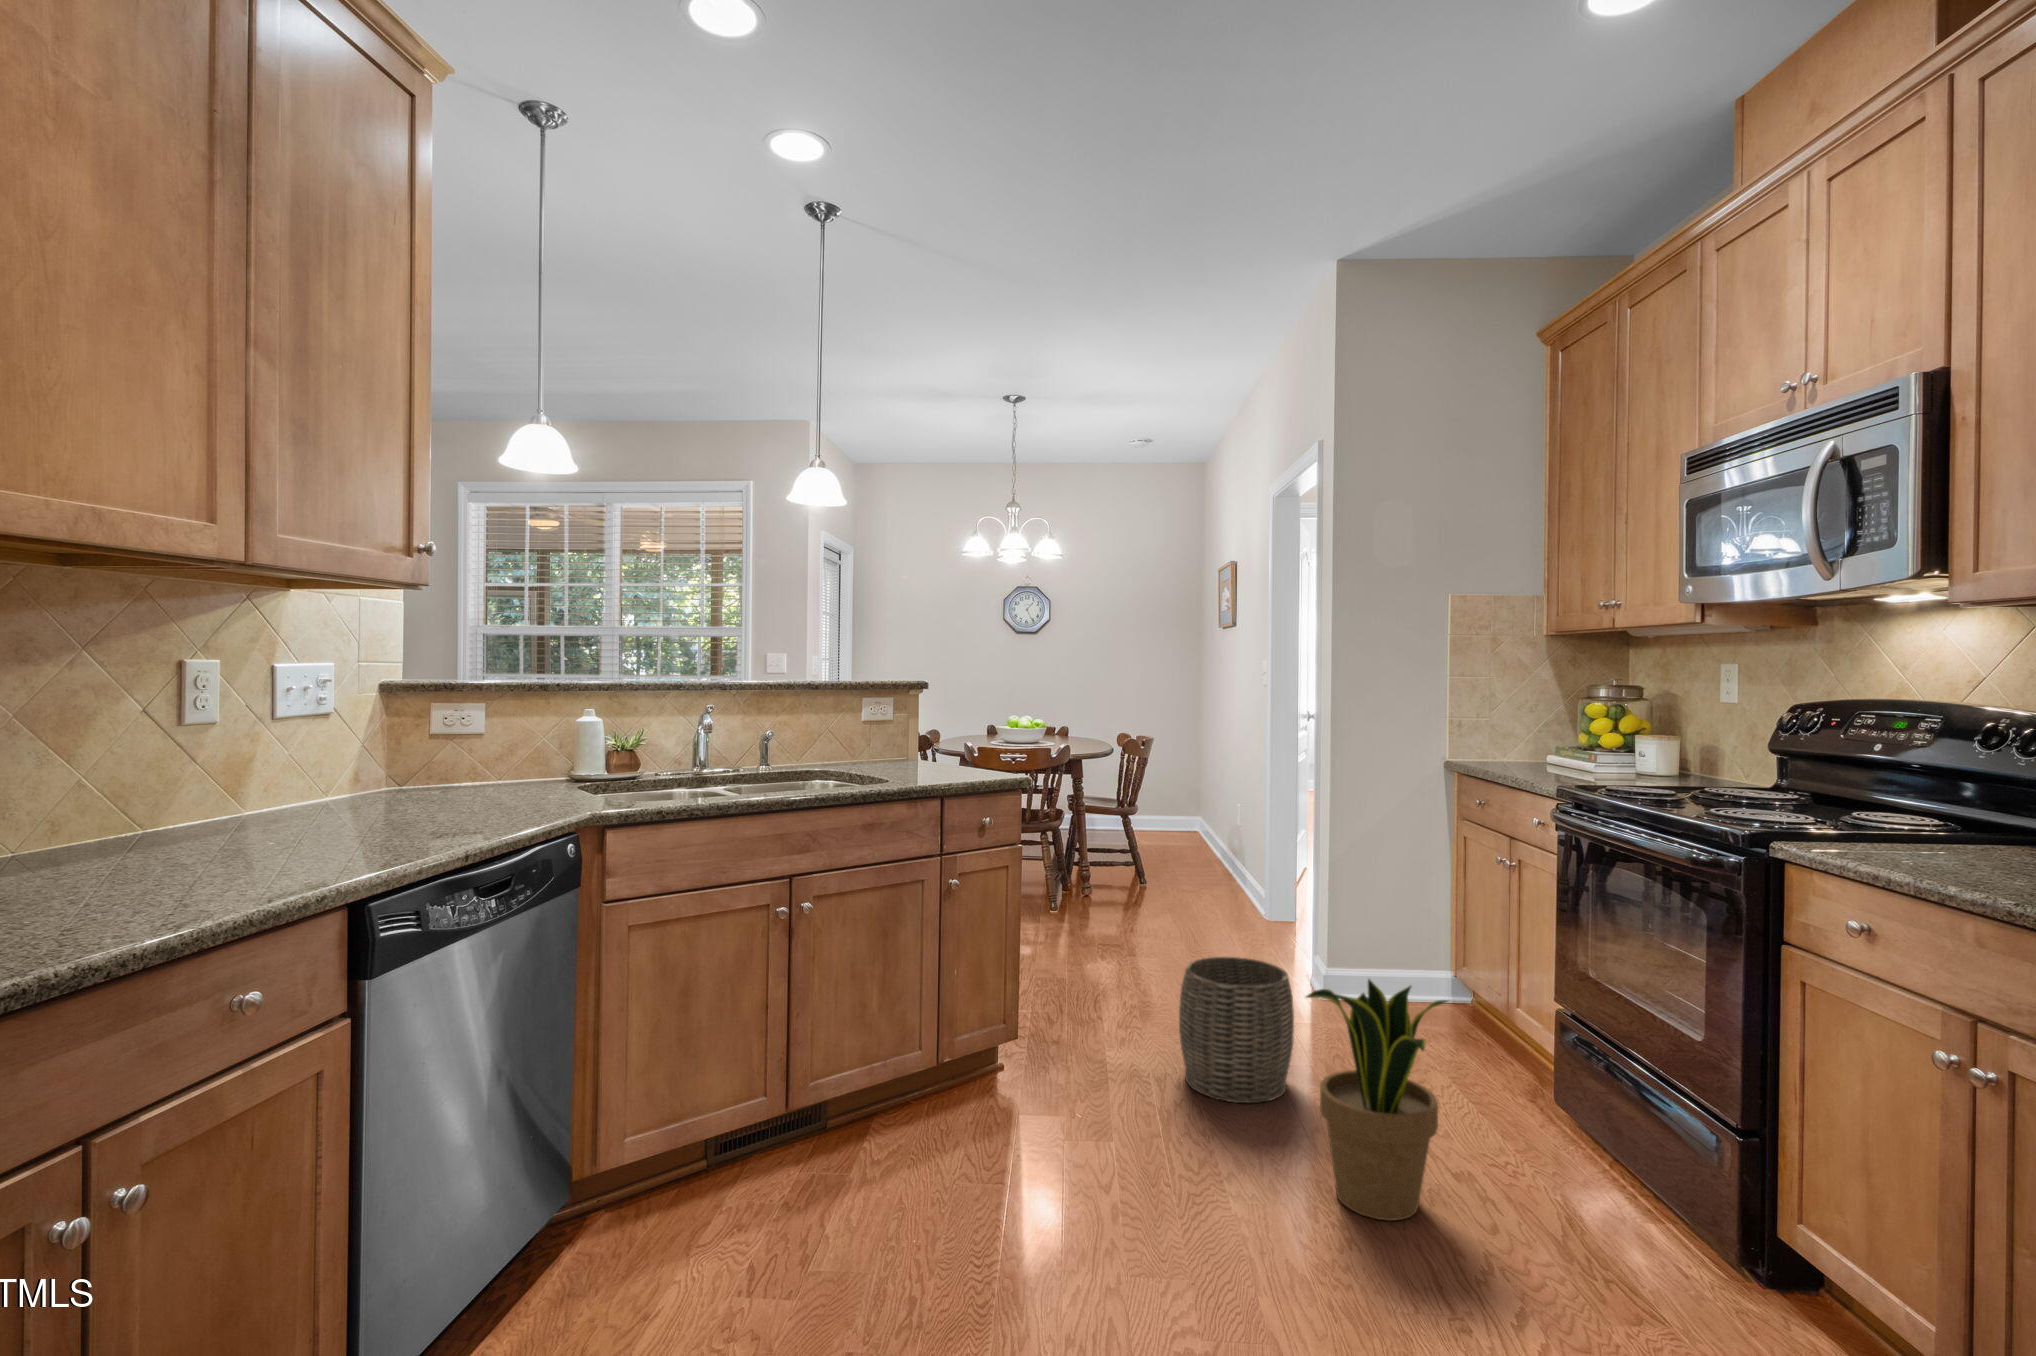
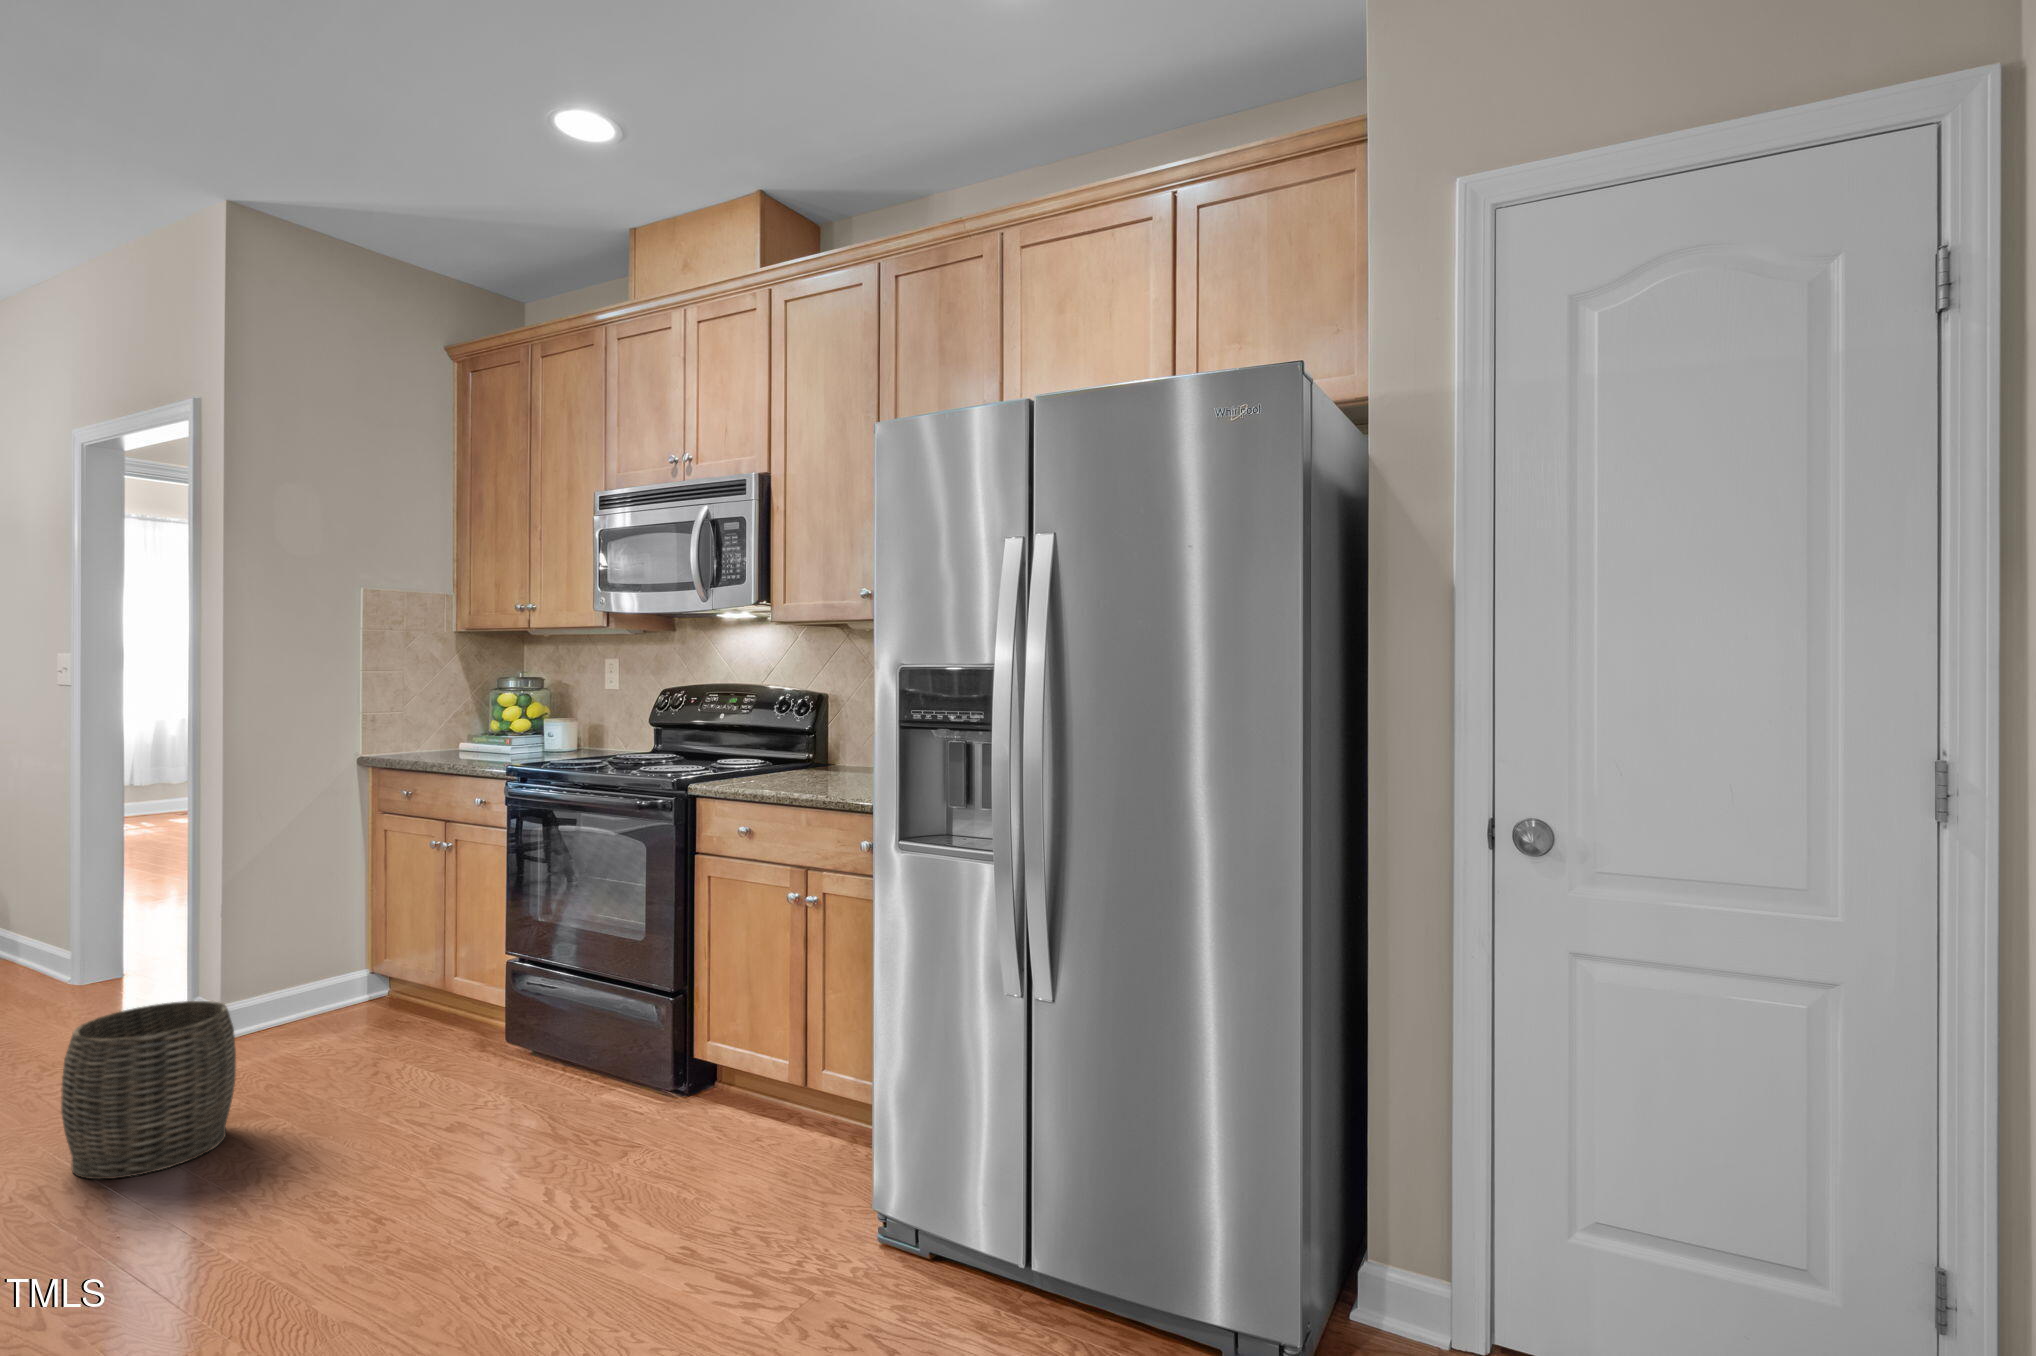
potted plant: present [1306,980,1448,1221] -> none [309,960,456,1194]

